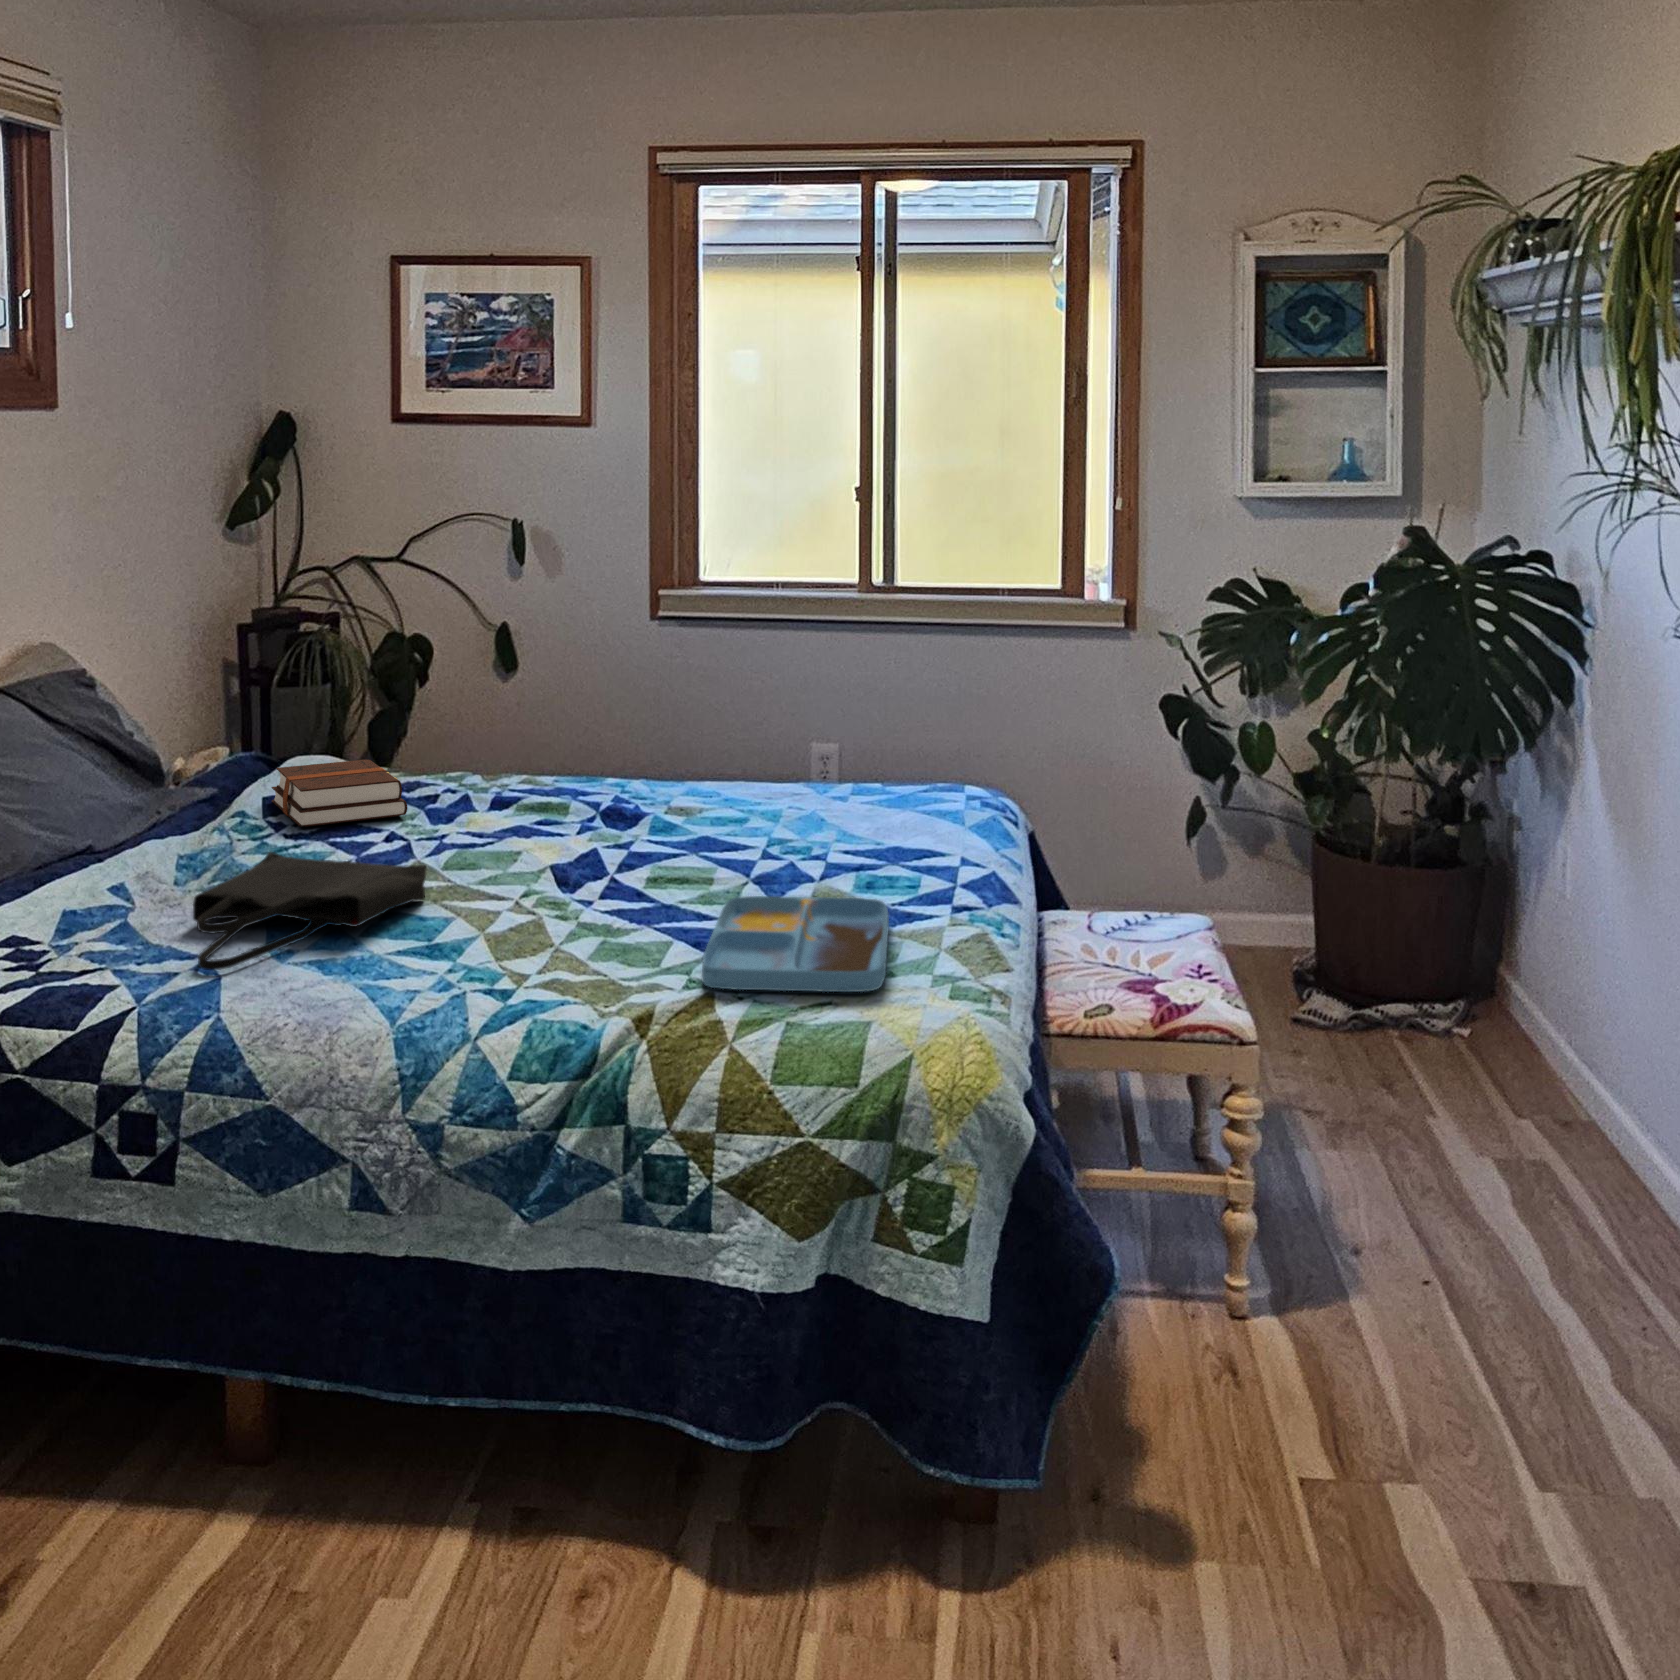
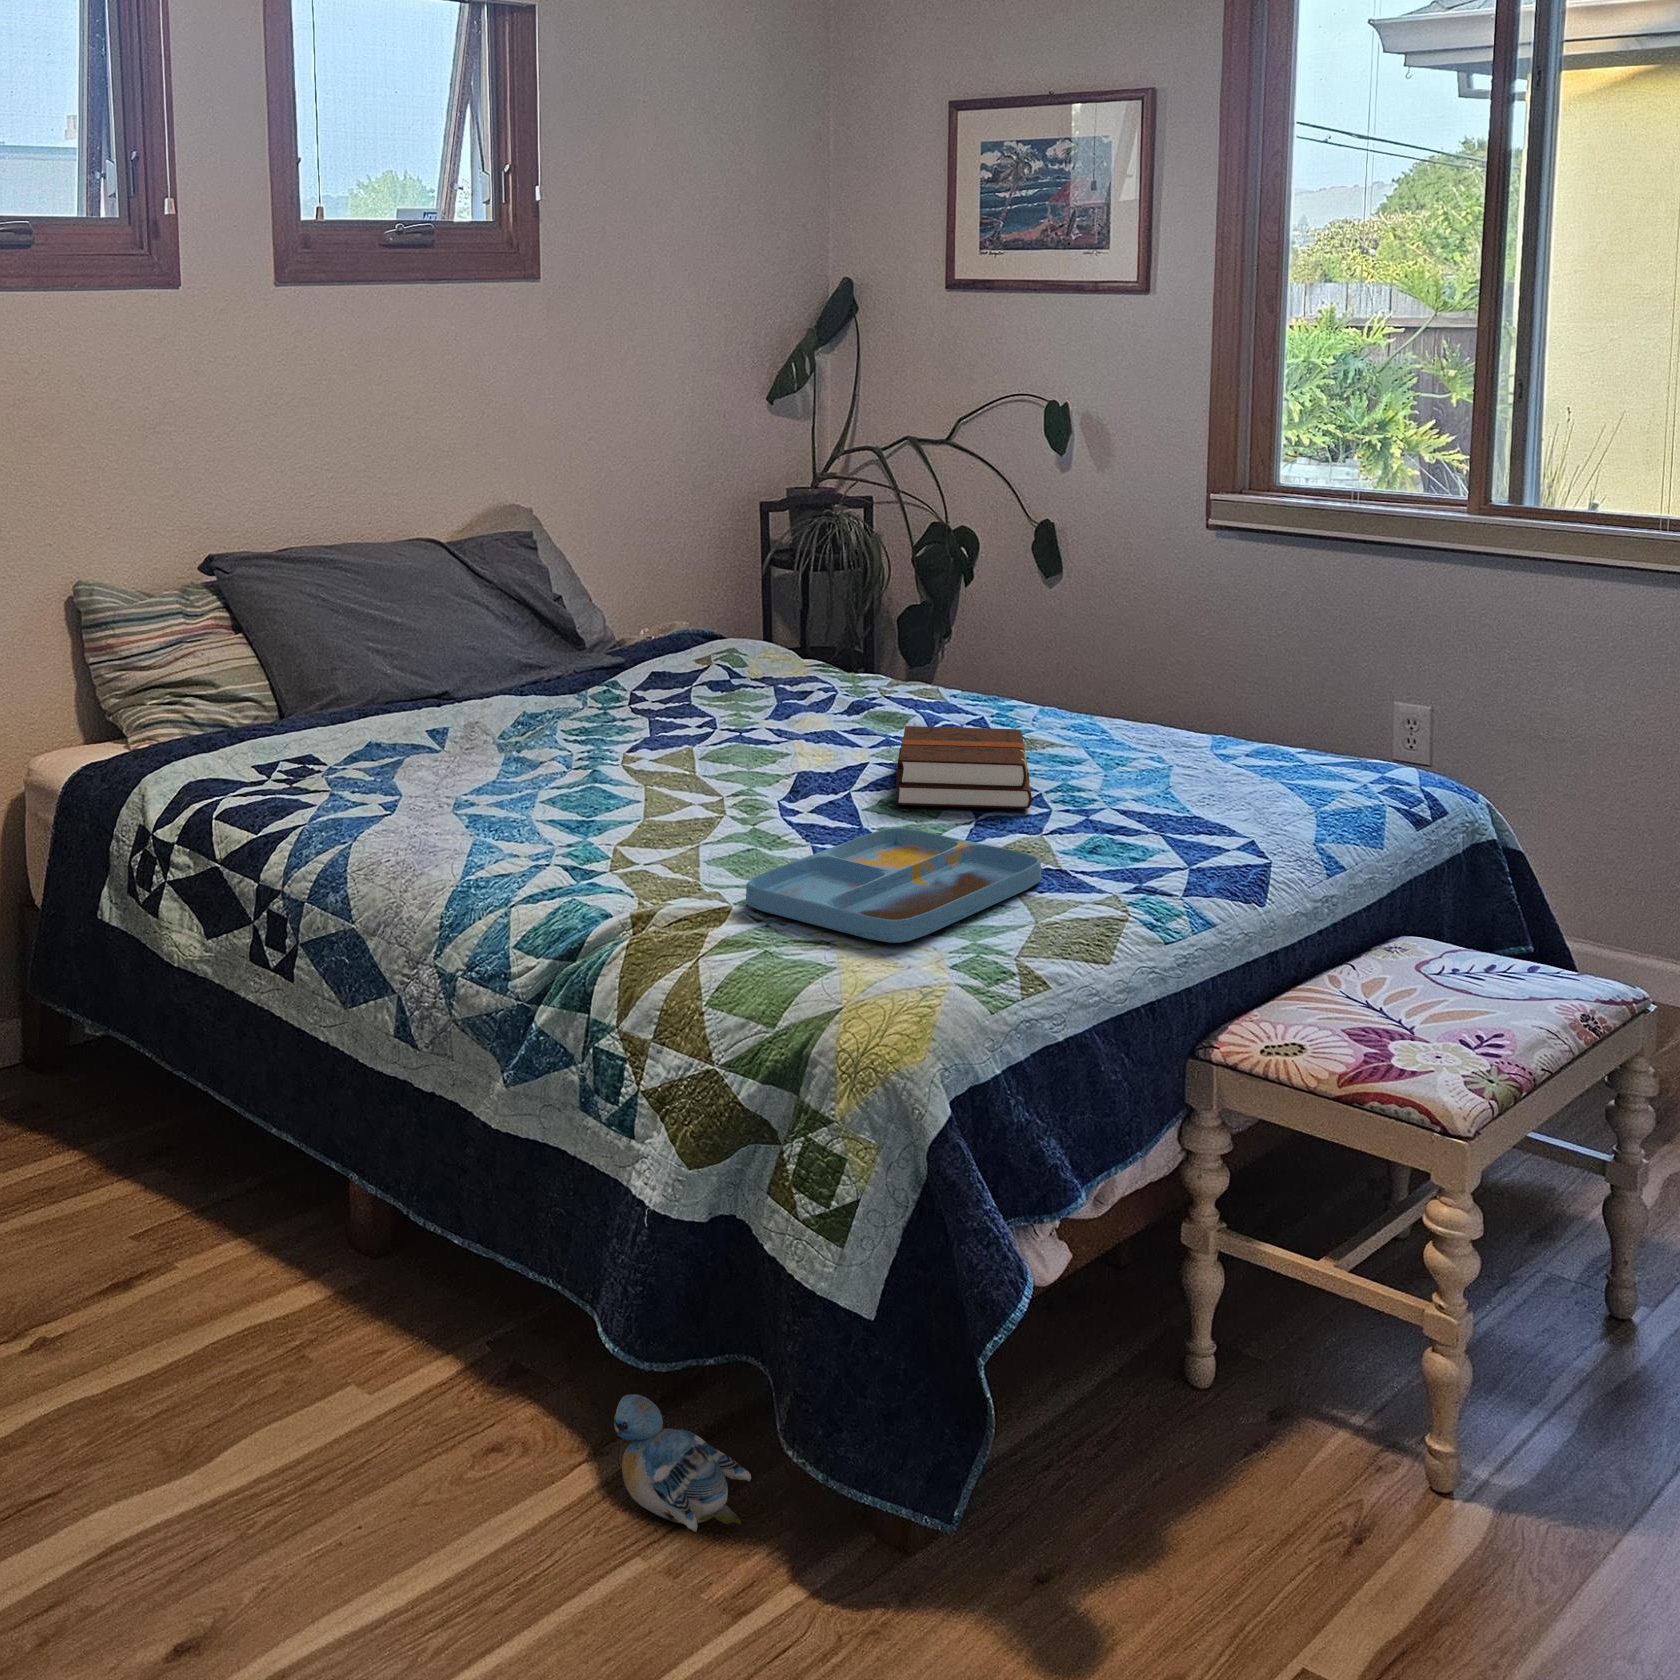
hardback book: present [272,760,407,827] -> present [896,726,1032,809]
tote bag: present [193,852,426,970] -> none [380,715,643,808]
plush toy: none [742,1478,889,1587] -> present [614,1395,751,1532]

